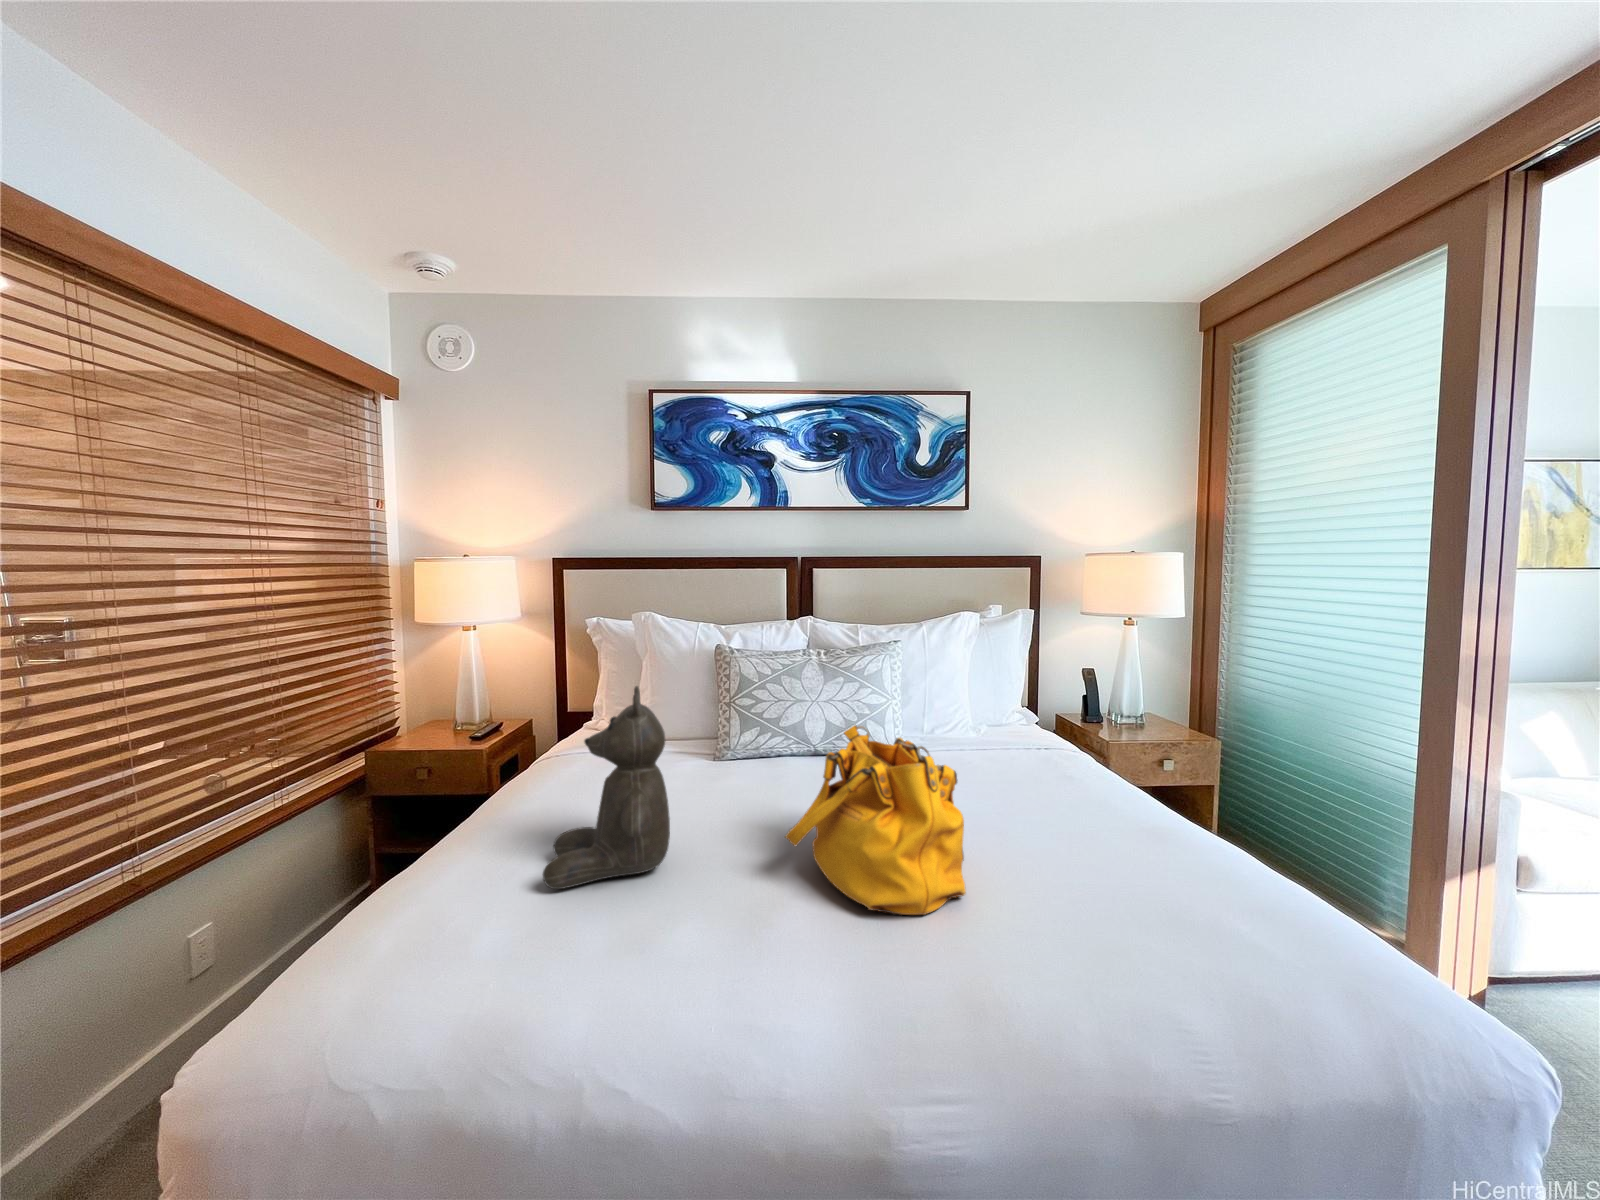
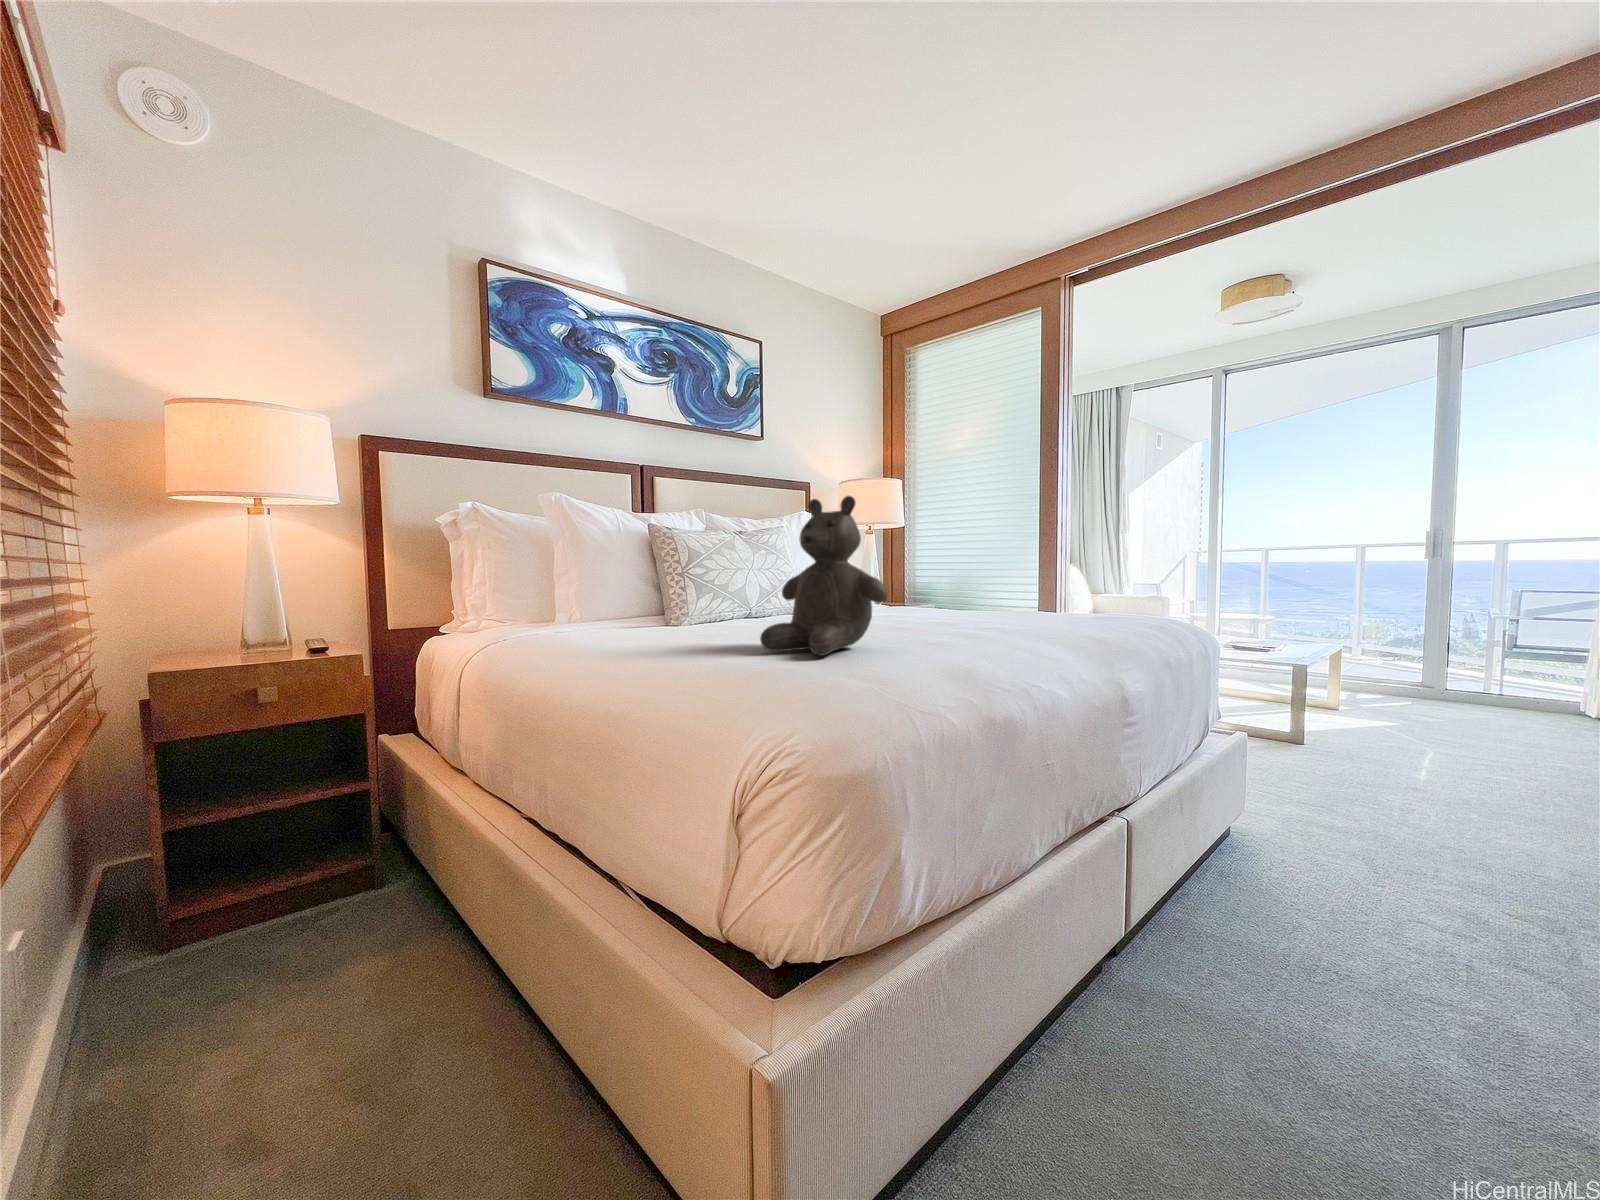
handbag: present [785,725,966,915] -> none [911,532,1040,636]

